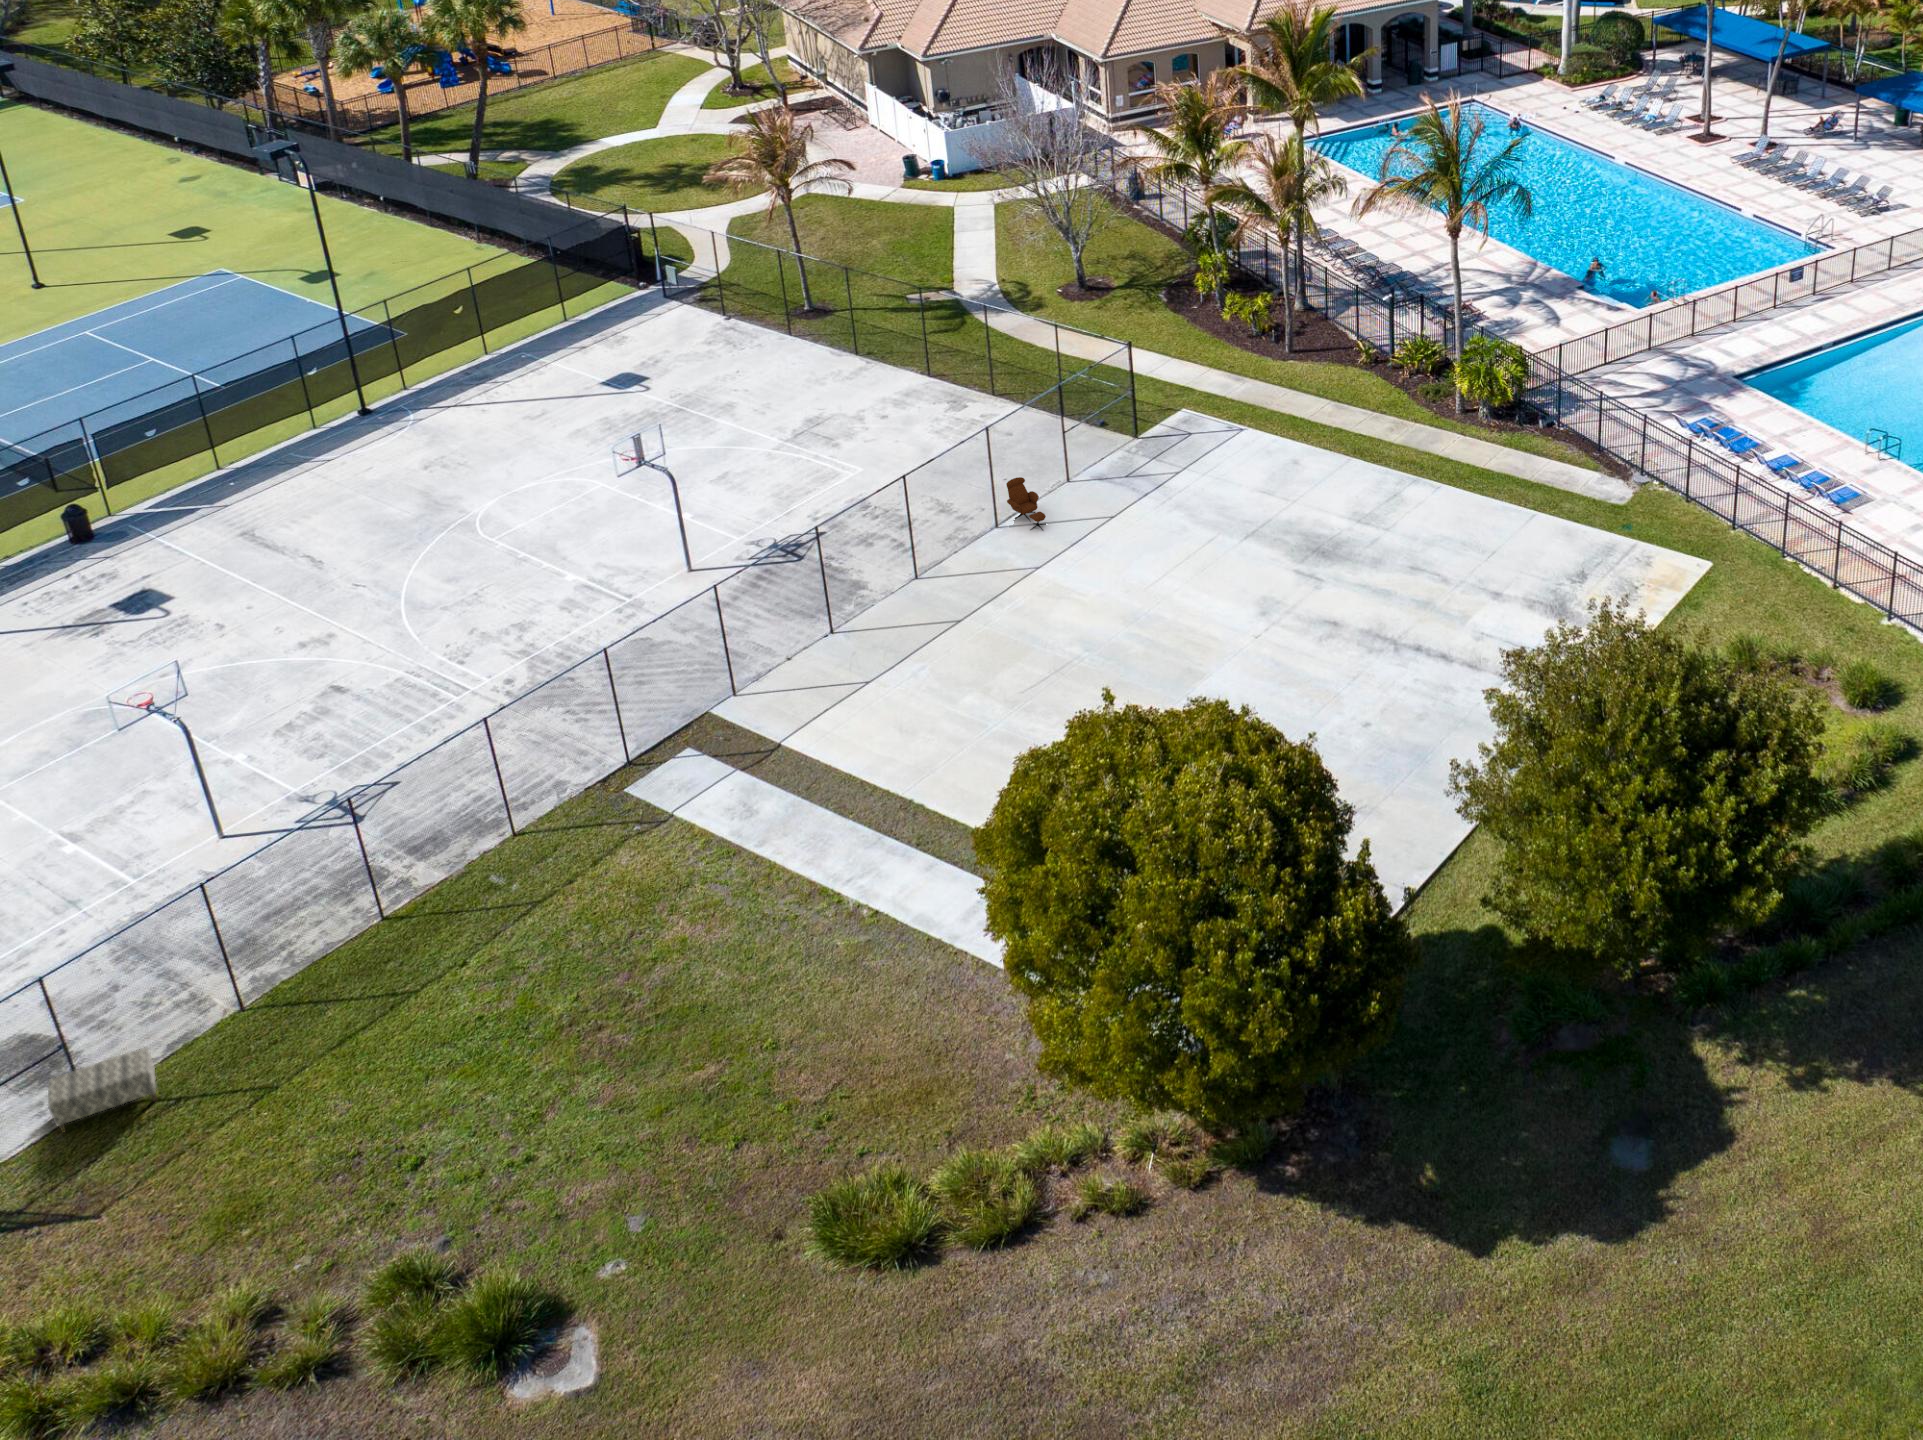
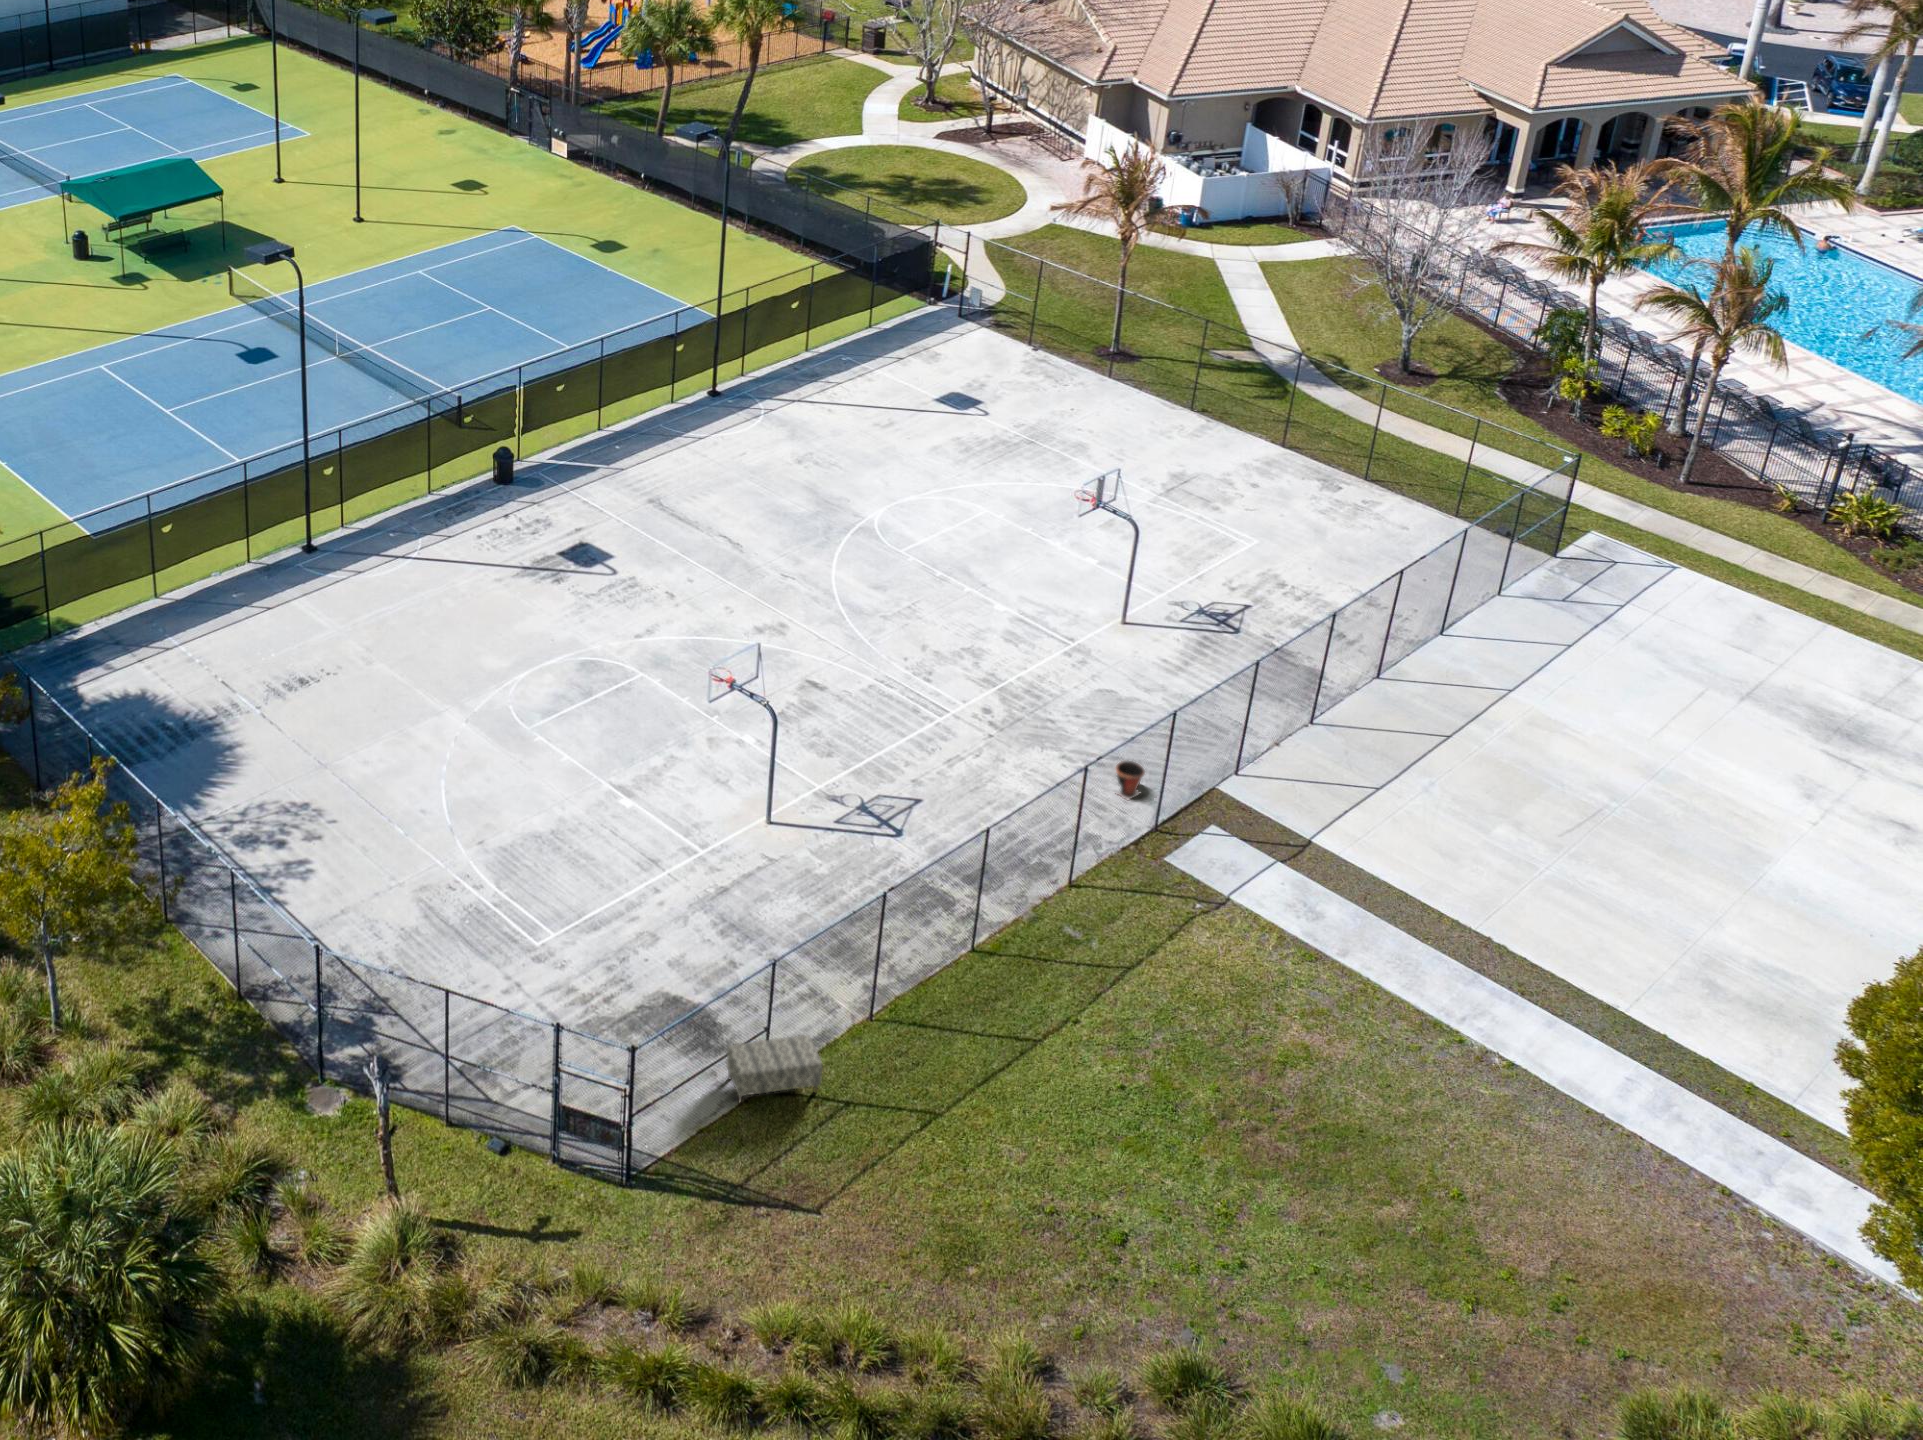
lounge chair: present [1006,477,1046,530] -> none [1453,581,1502,646]
waste bin: none [606,705,641,743] -> present [1116,761,1145,800]

